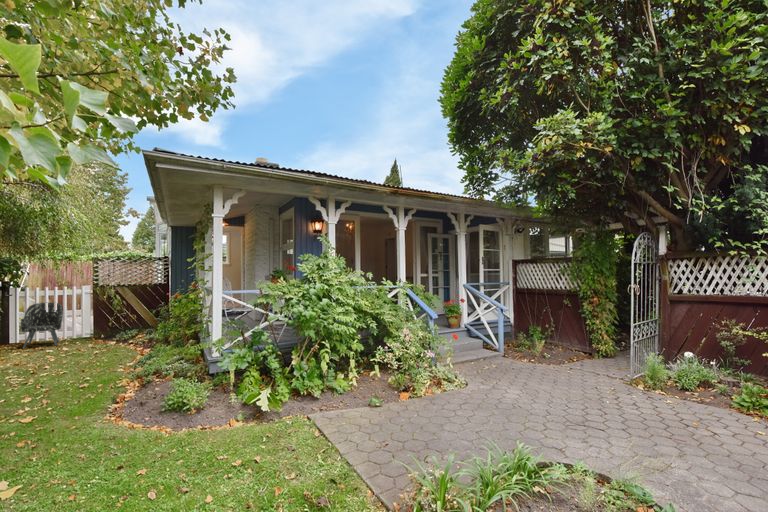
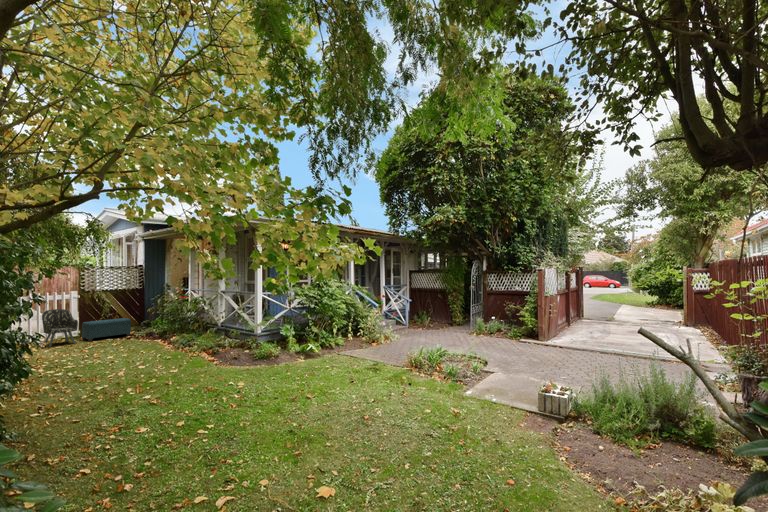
bench: none [74,316,131,343] -> present [82,318,131,341]

